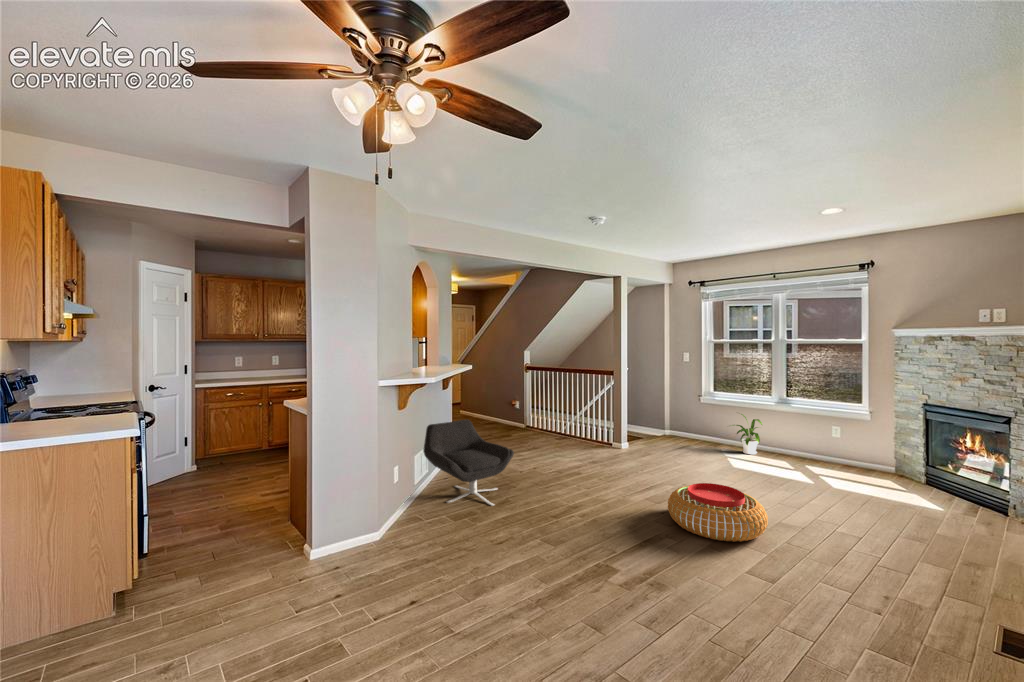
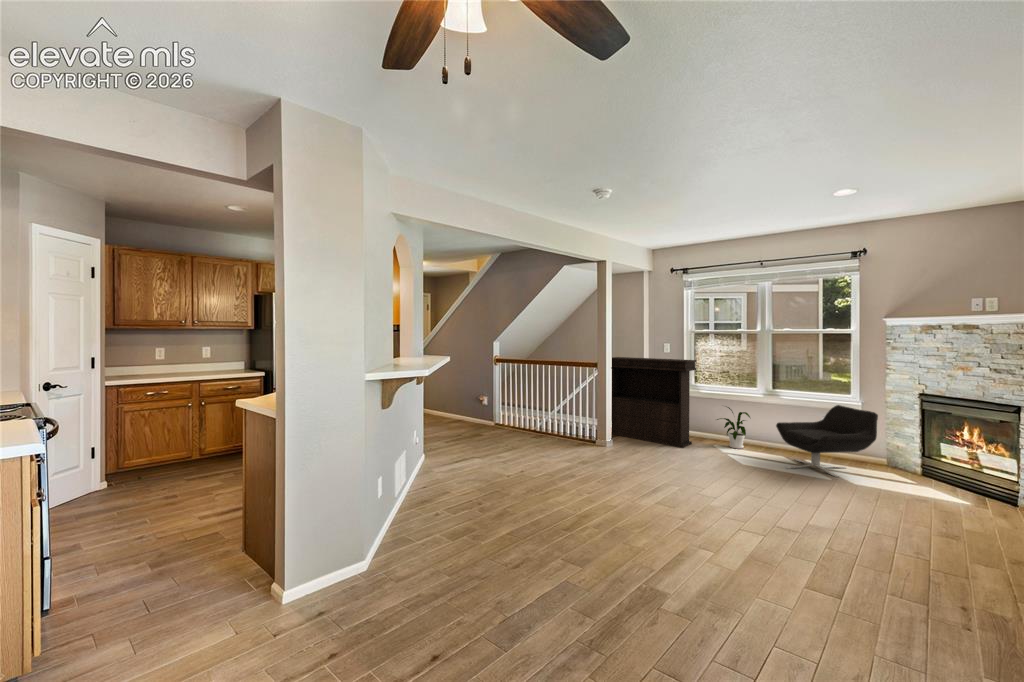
console table: none [625,365,710,452] -> present [611,357,696,448]
lounge chair: present [423,419,514,506] -> present [776,405,878,477]
pouf: present [668,483,768,542] -> none [686,487,804,556]

